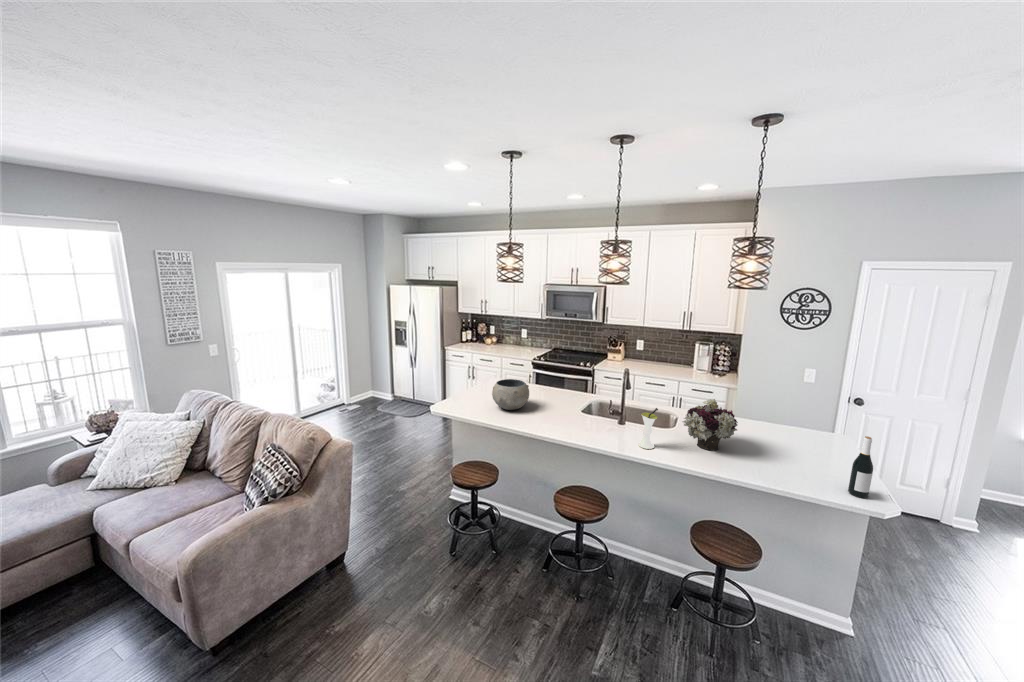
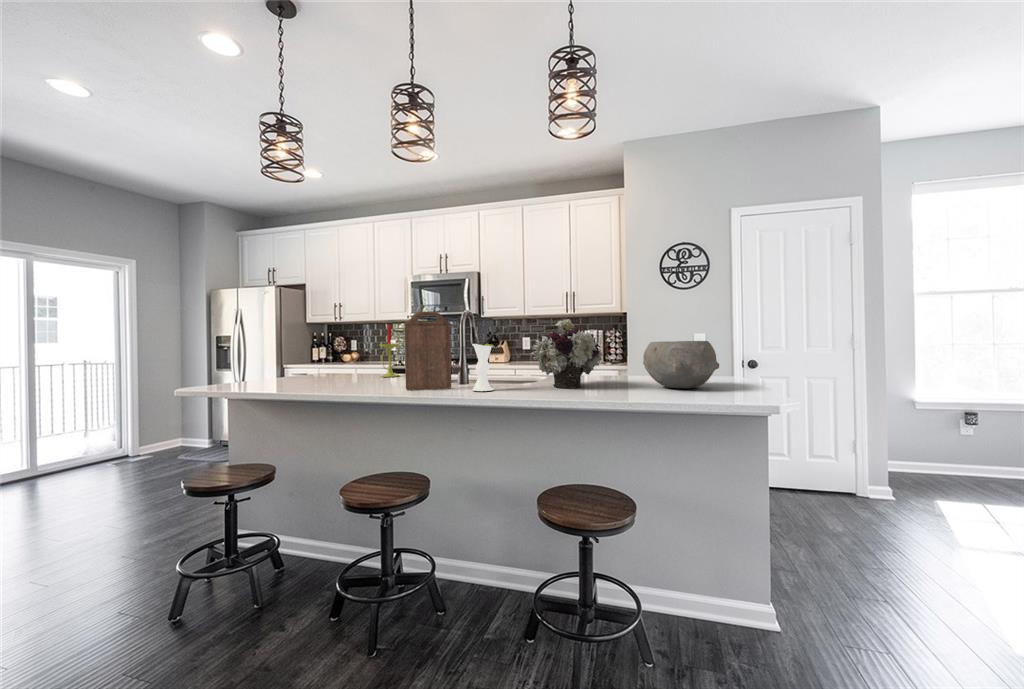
candle: none [550,363,565,403] -> present [379,325,399,377]
ceramic bowl: present [492,379,529,410] -> present [643,341,719,389]
cutting board: none [589,385,623,438] -> present [404,312,452,390]
wine bottle: present [848,436,873,498] -> none [735,314,760,400]

